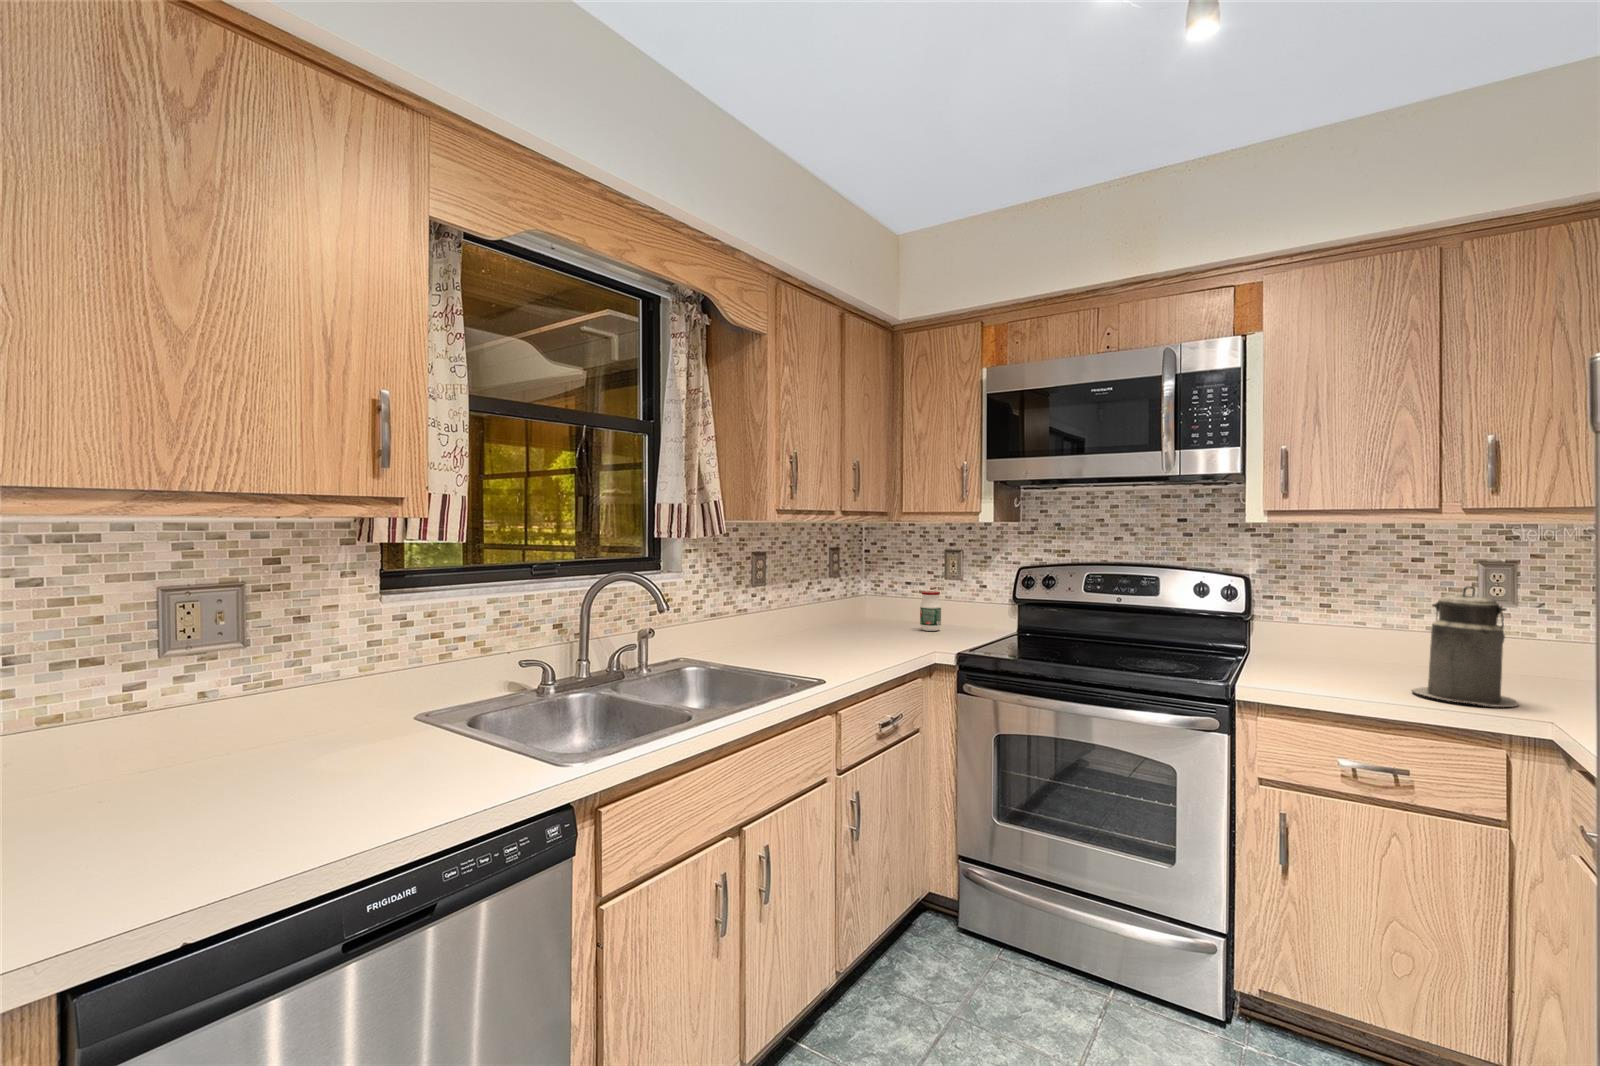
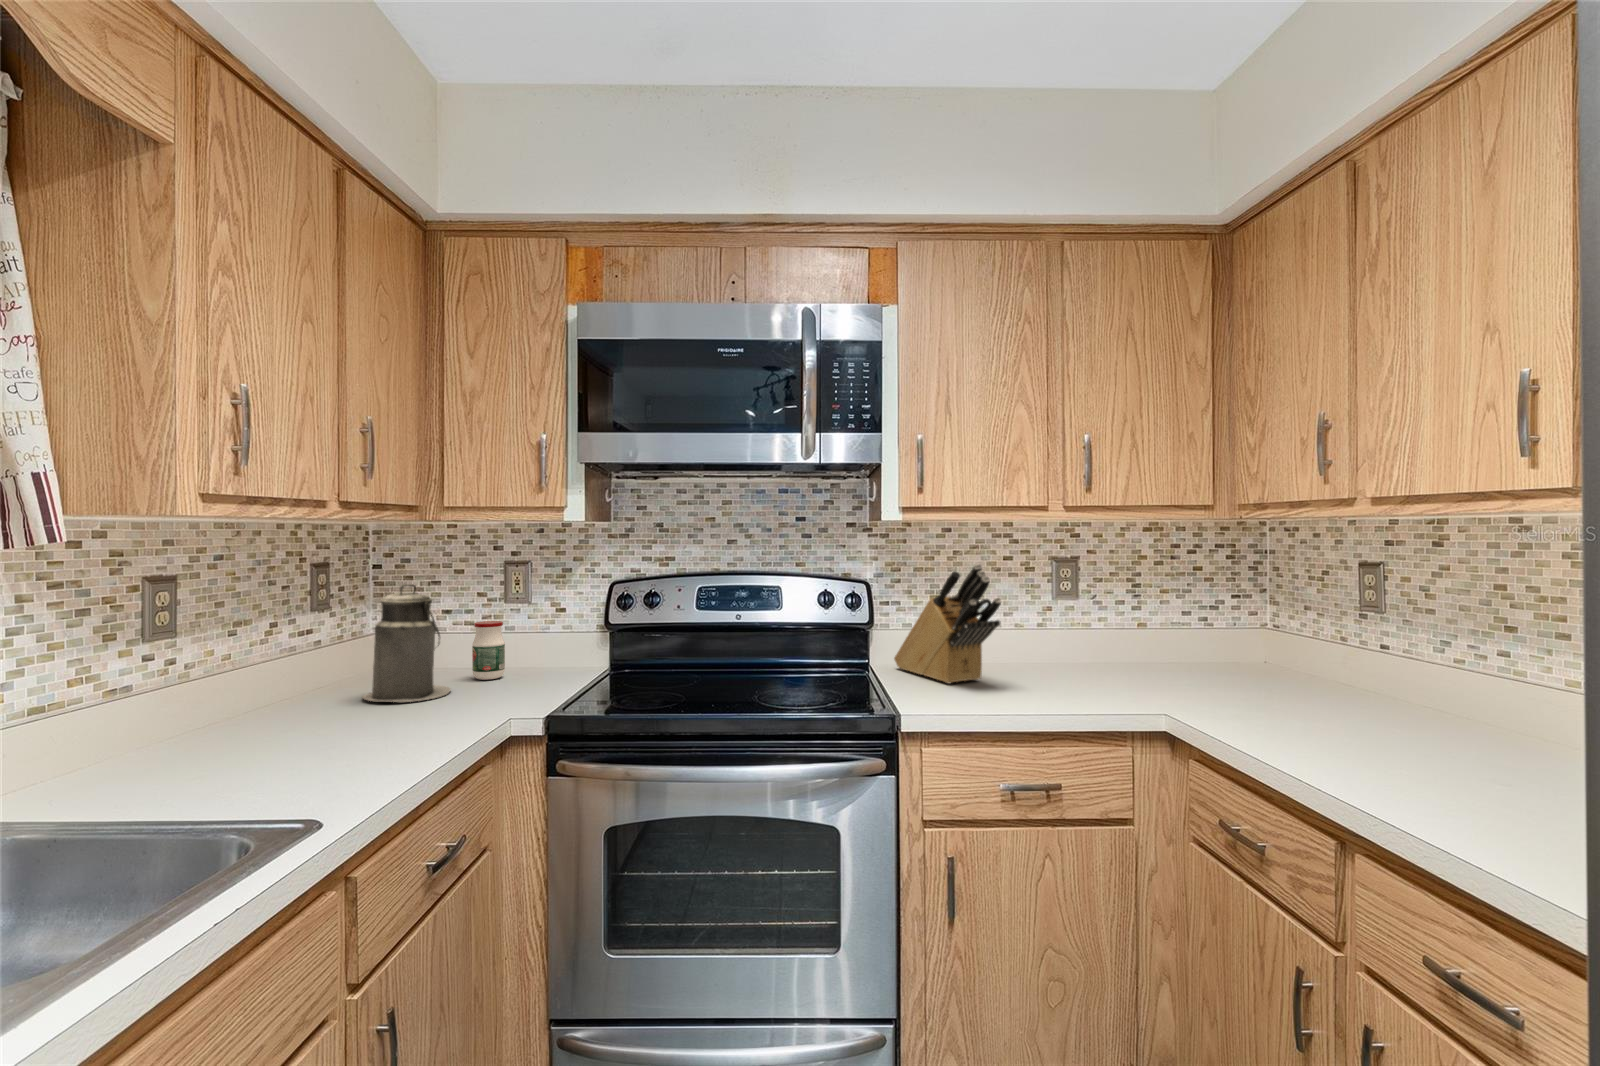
knife block: none [1269,563,1363,673] -> present [894,564,1001,684]
canister: present [1412,586,1518,707] -> present [362,584,451,702]

